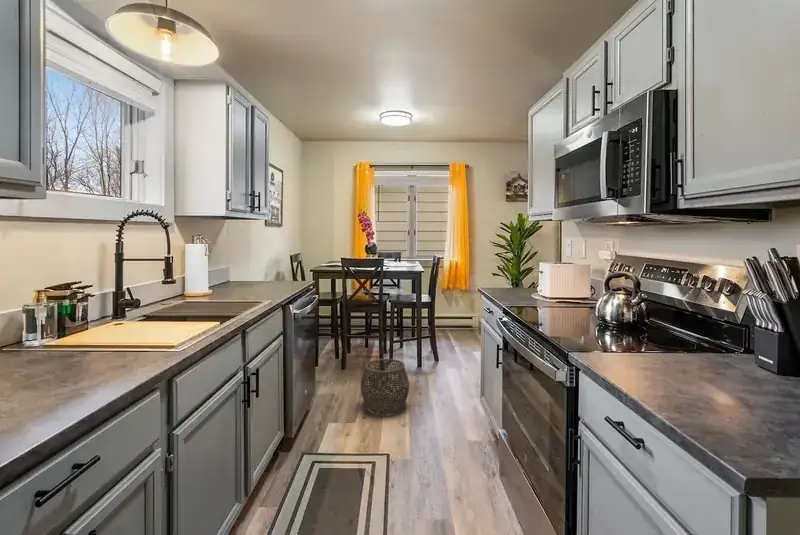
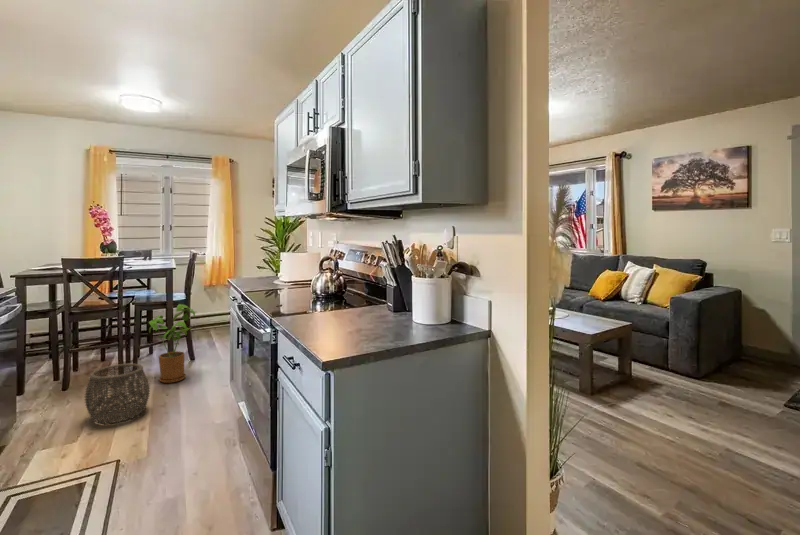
house plant: none [404,306,444,378] -> present [149,304,195,383]

